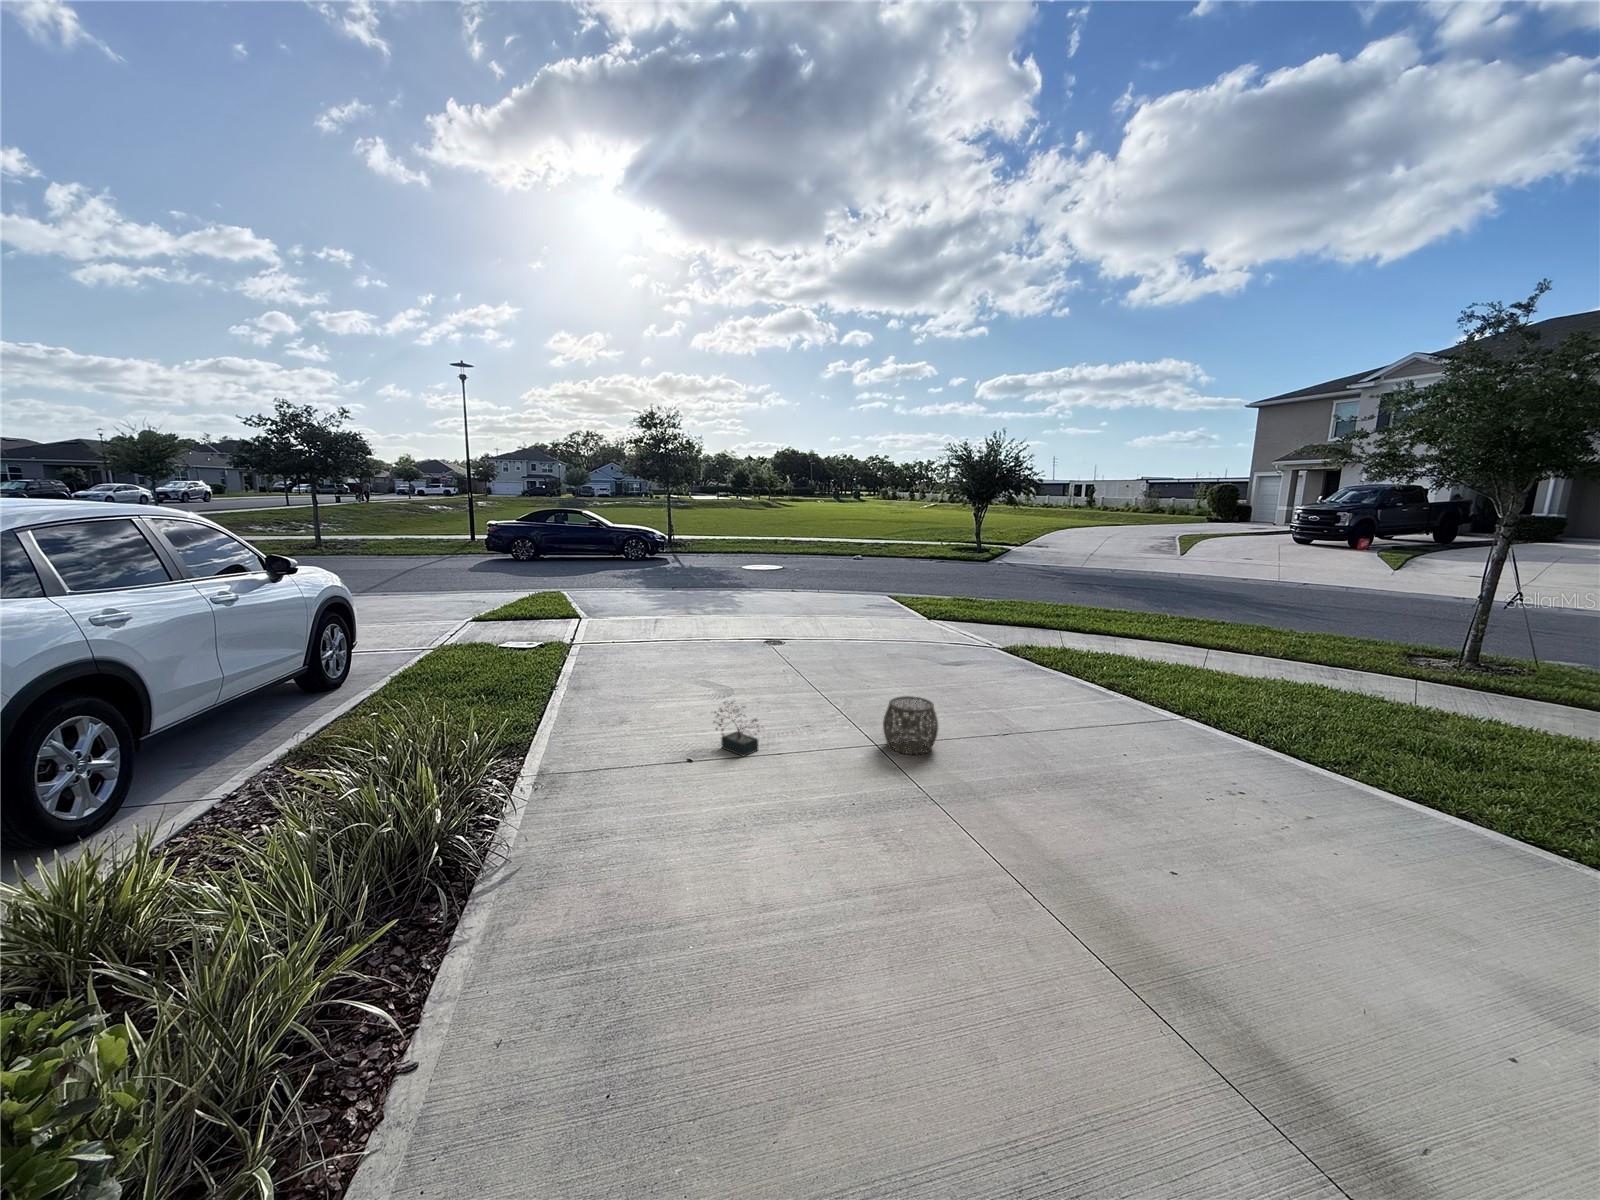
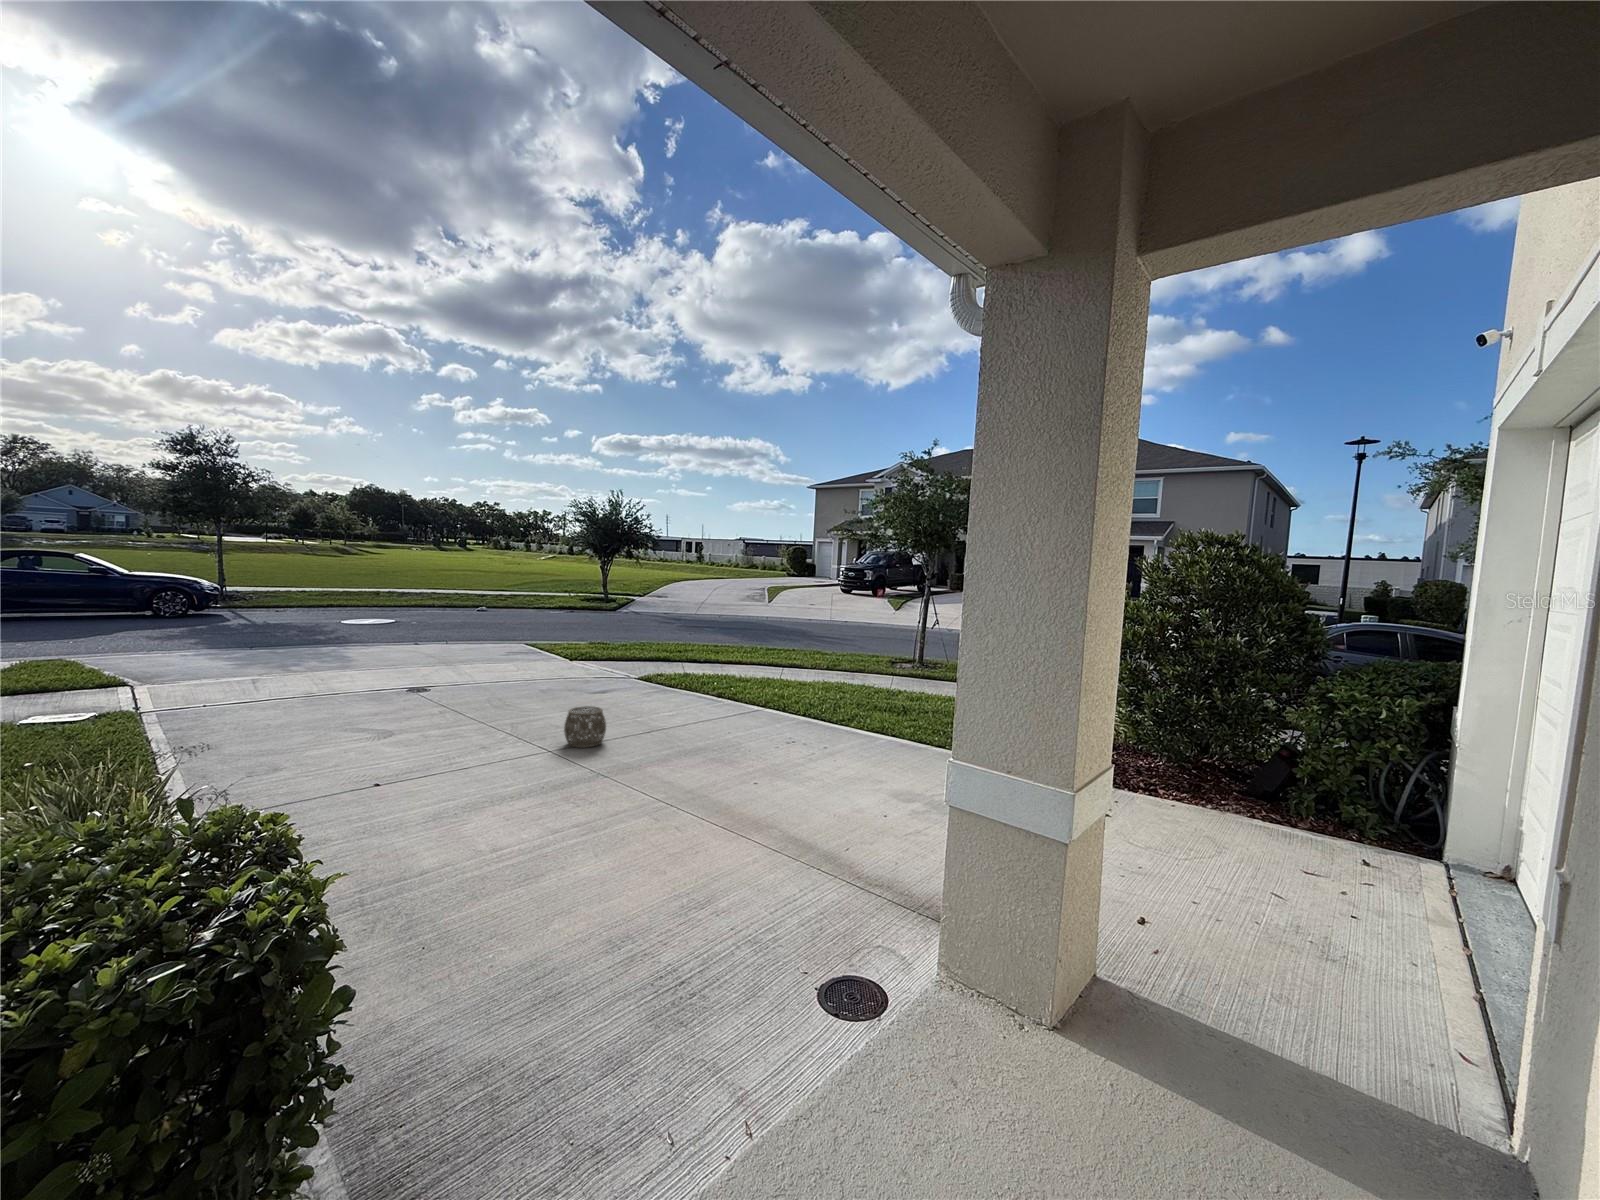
decorative plant: present [713,702,763,756] -> none [415,723,466,767]

